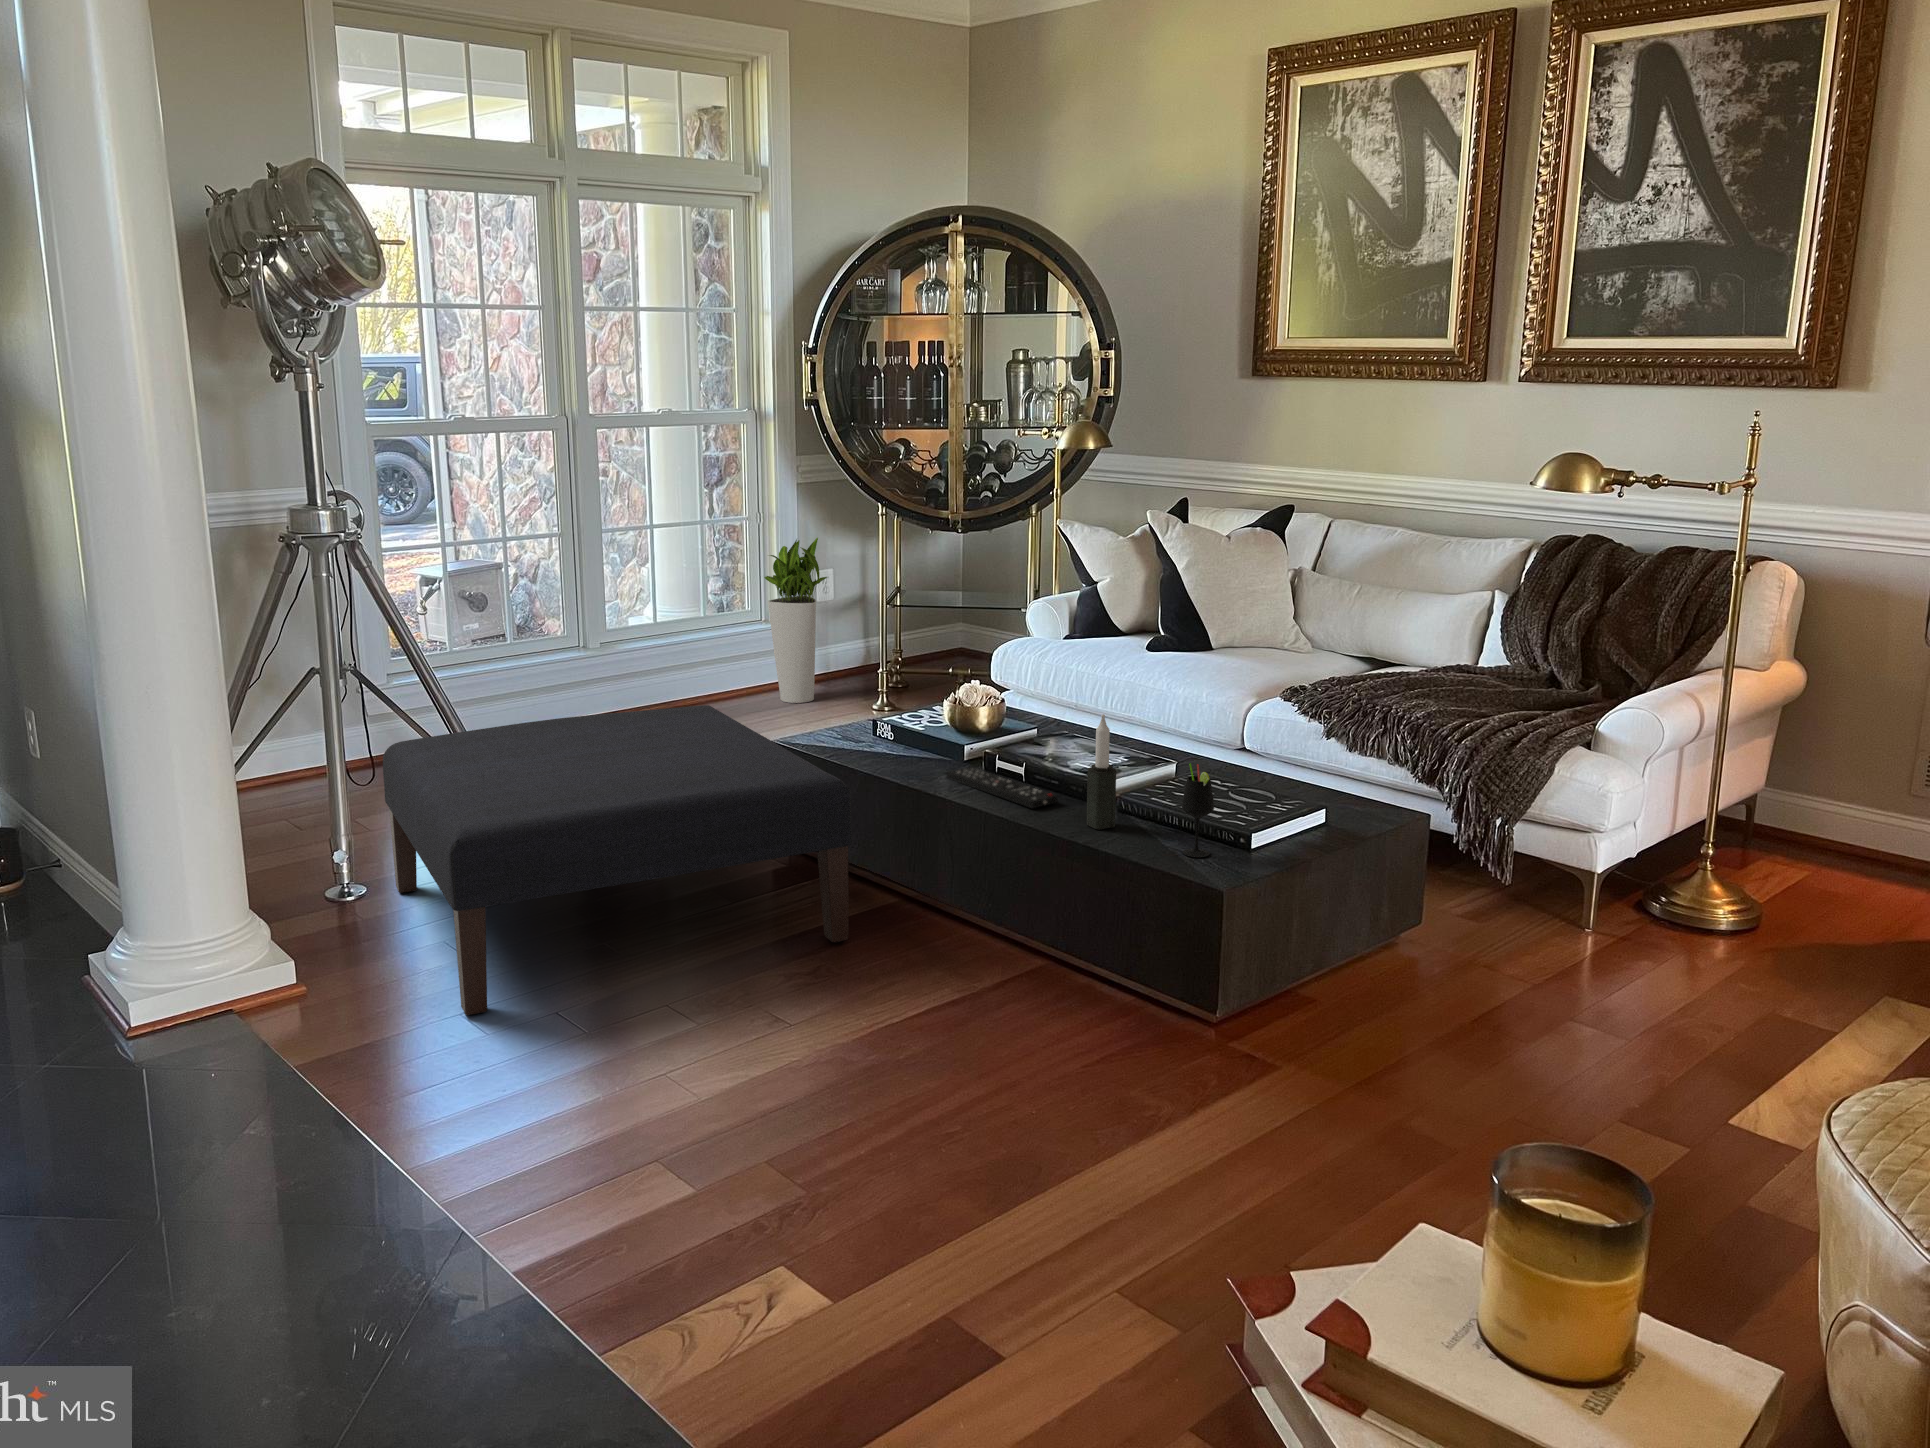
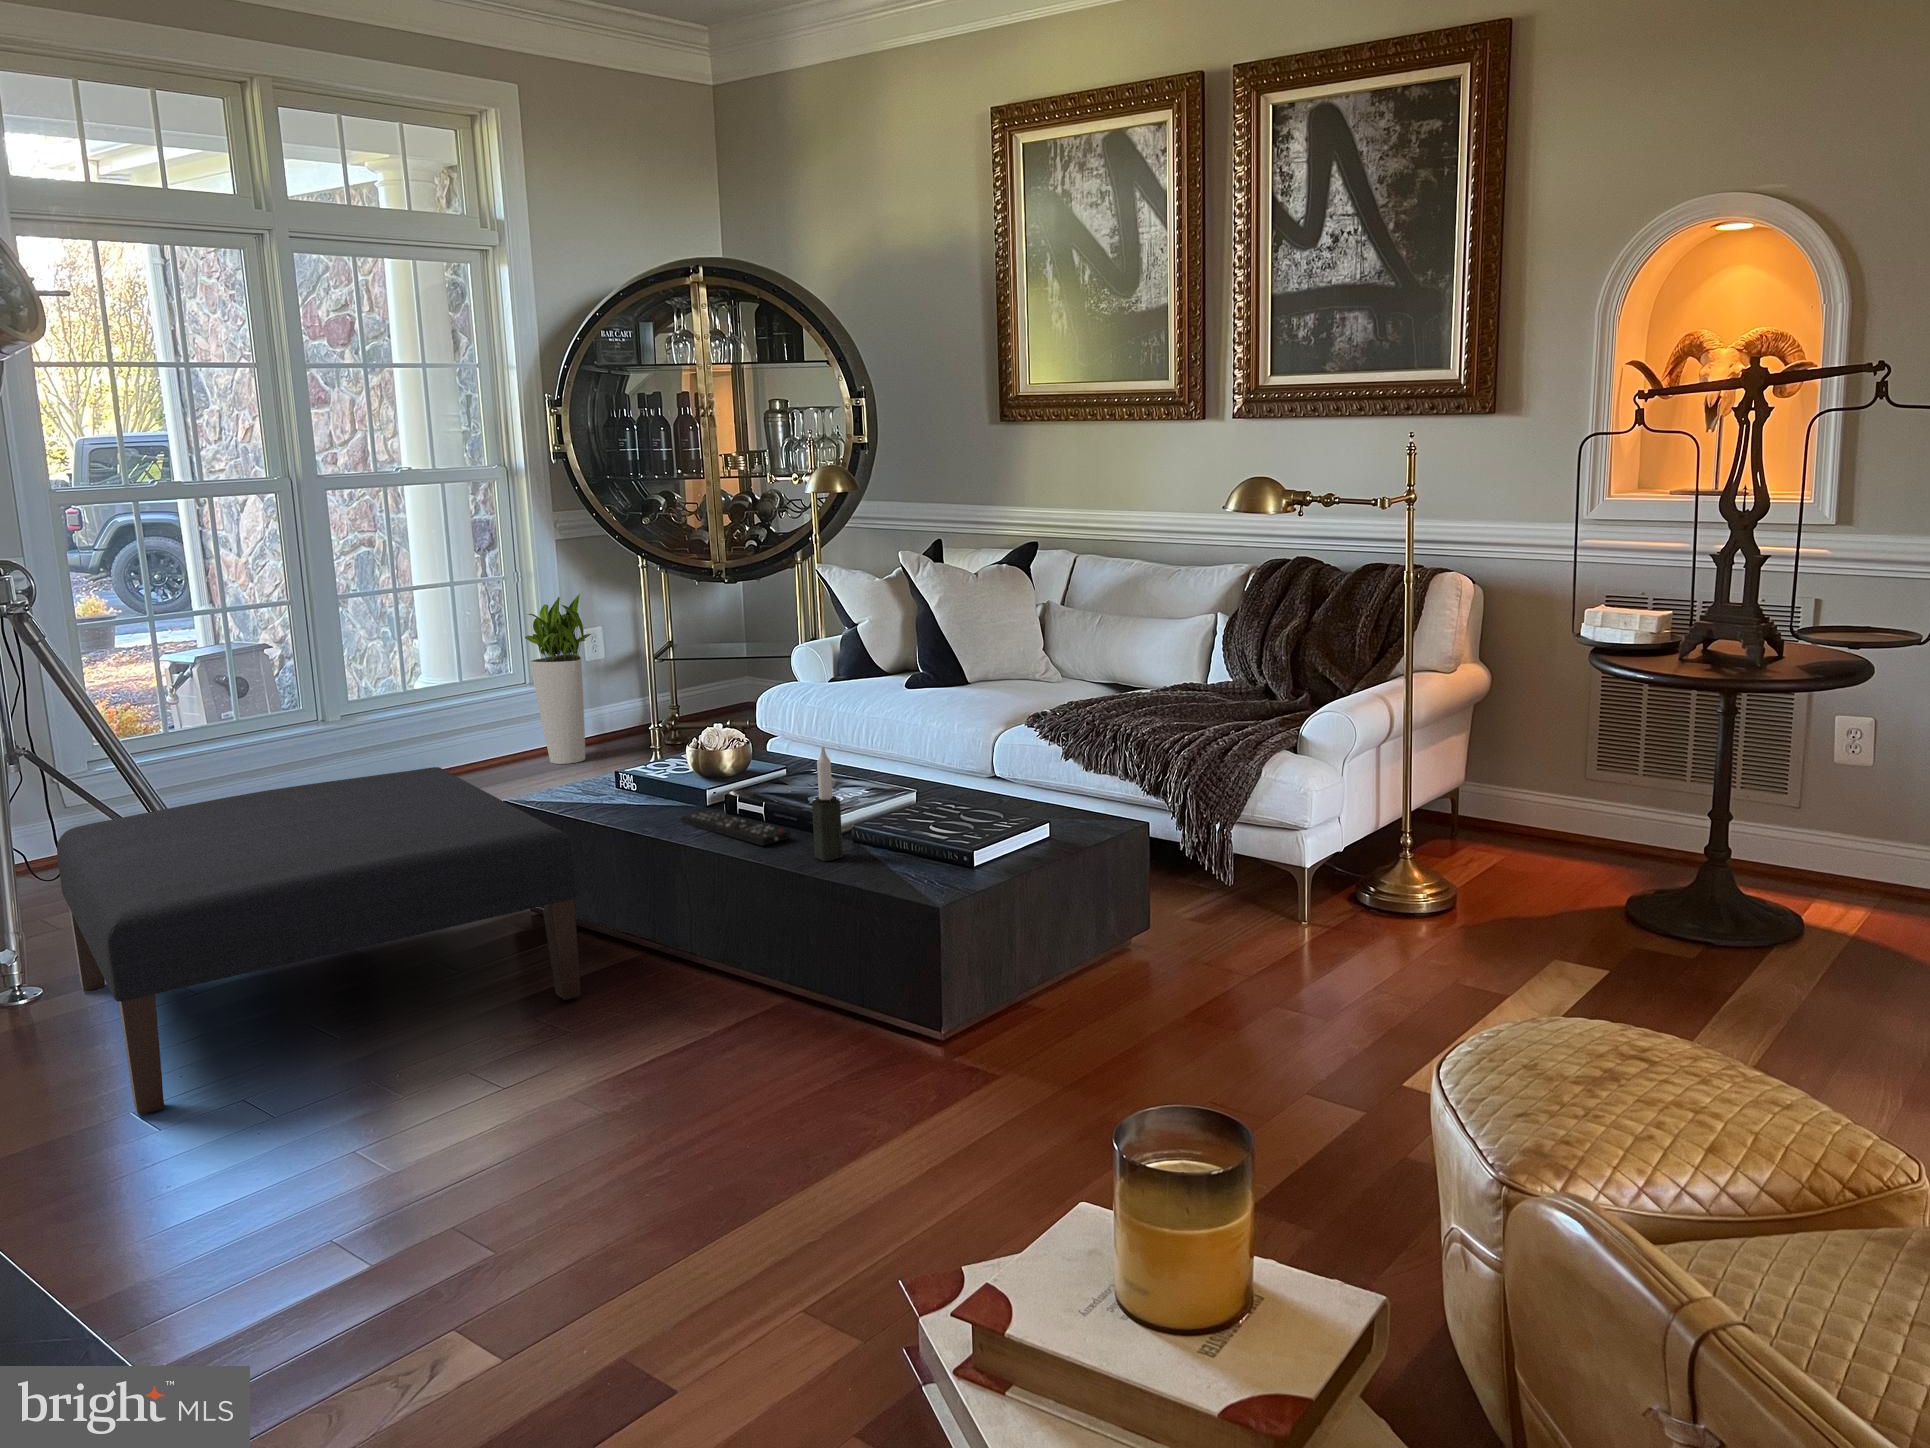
wine glass: present [1182,763,1214,857] -> none [901,787,932,880]

